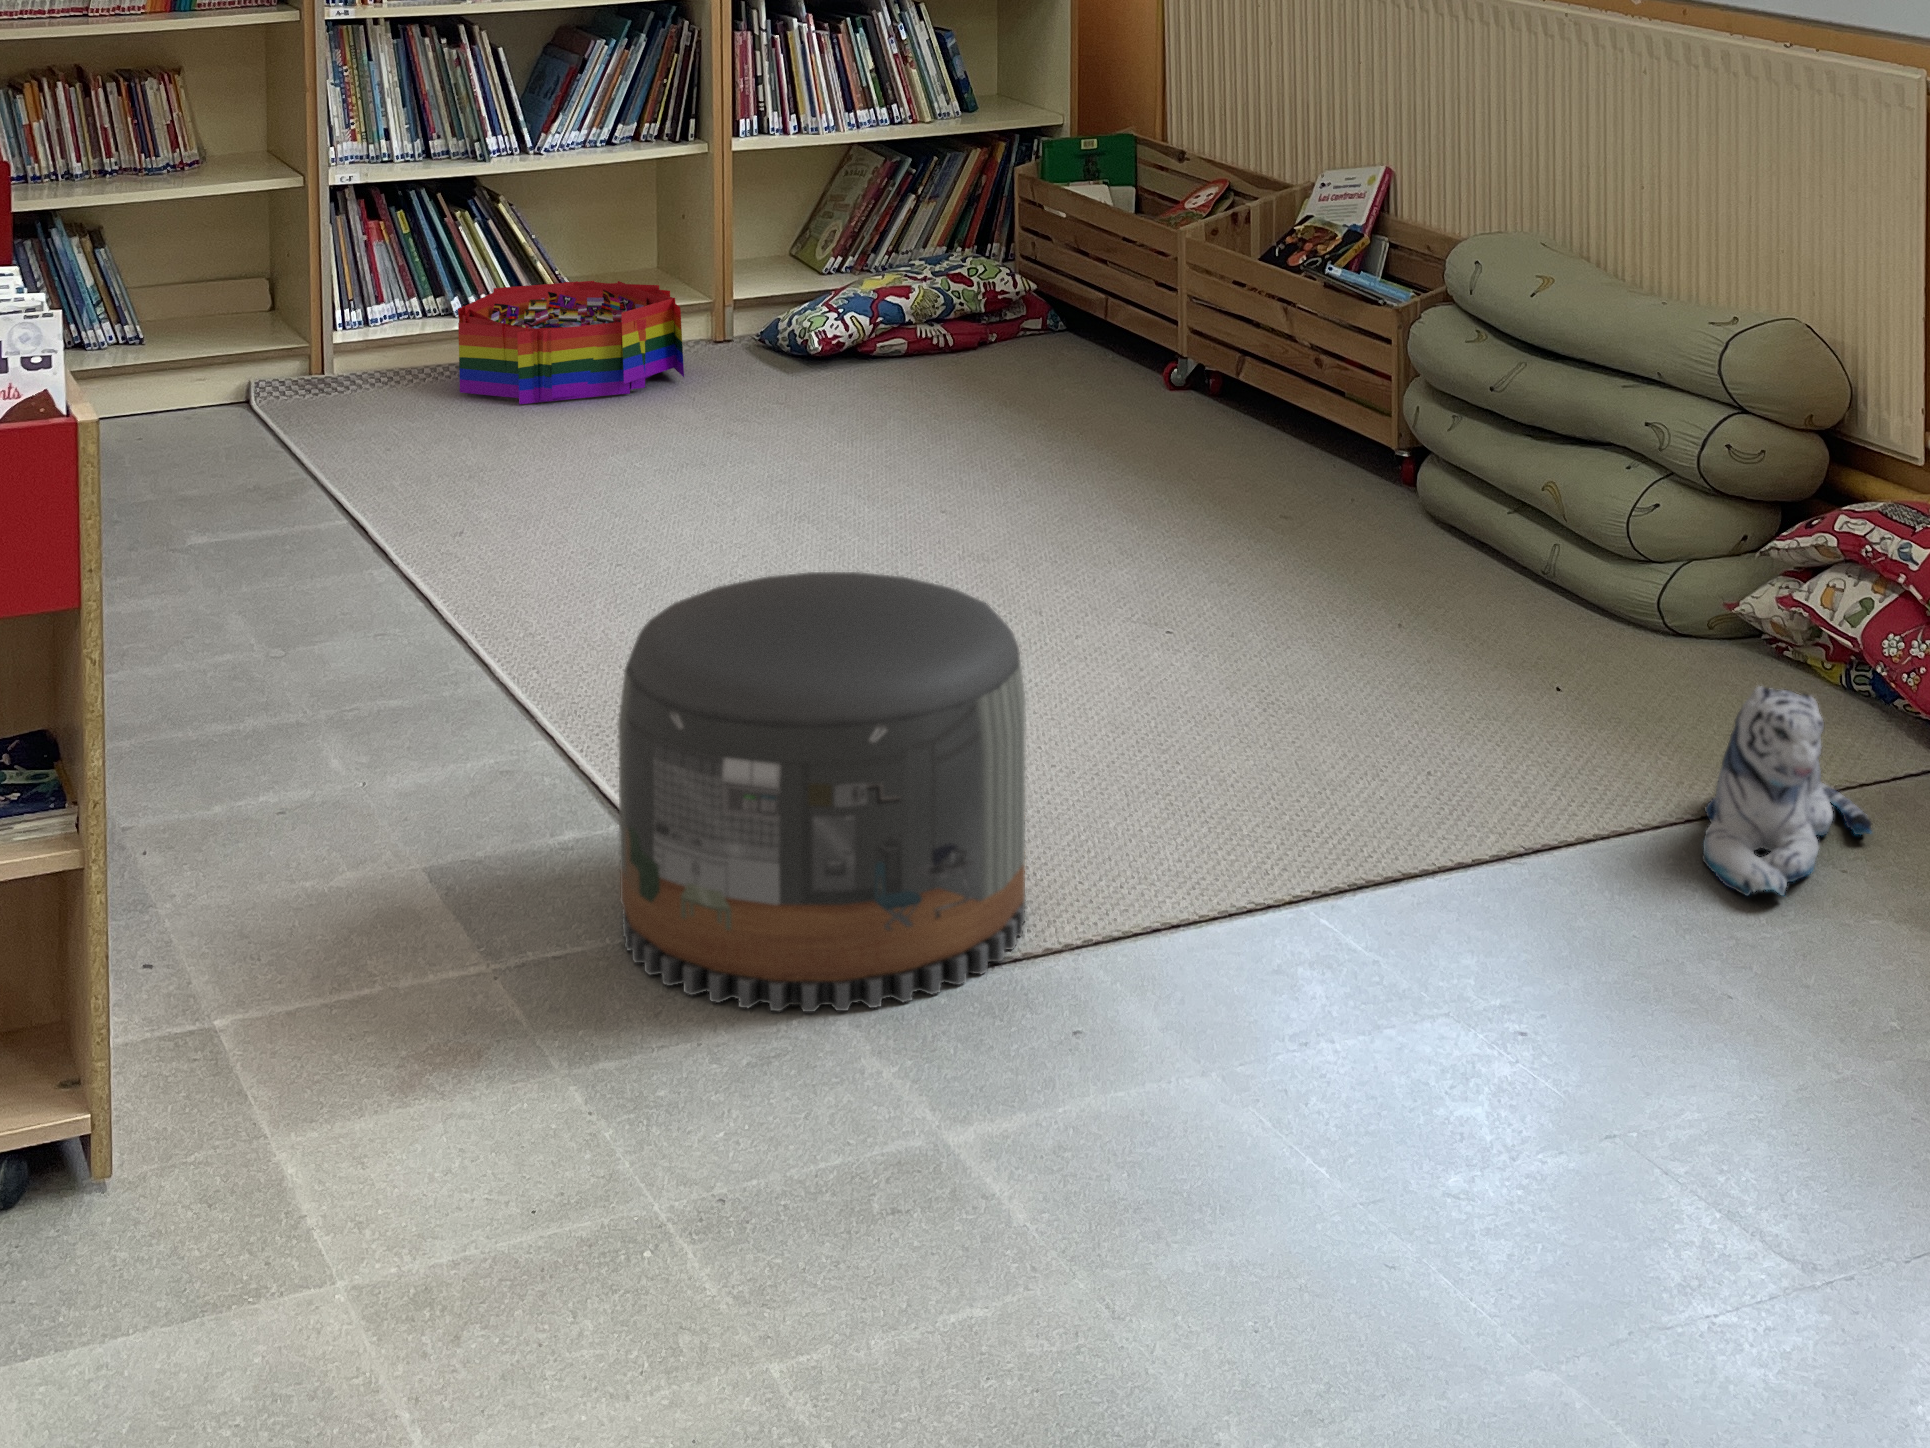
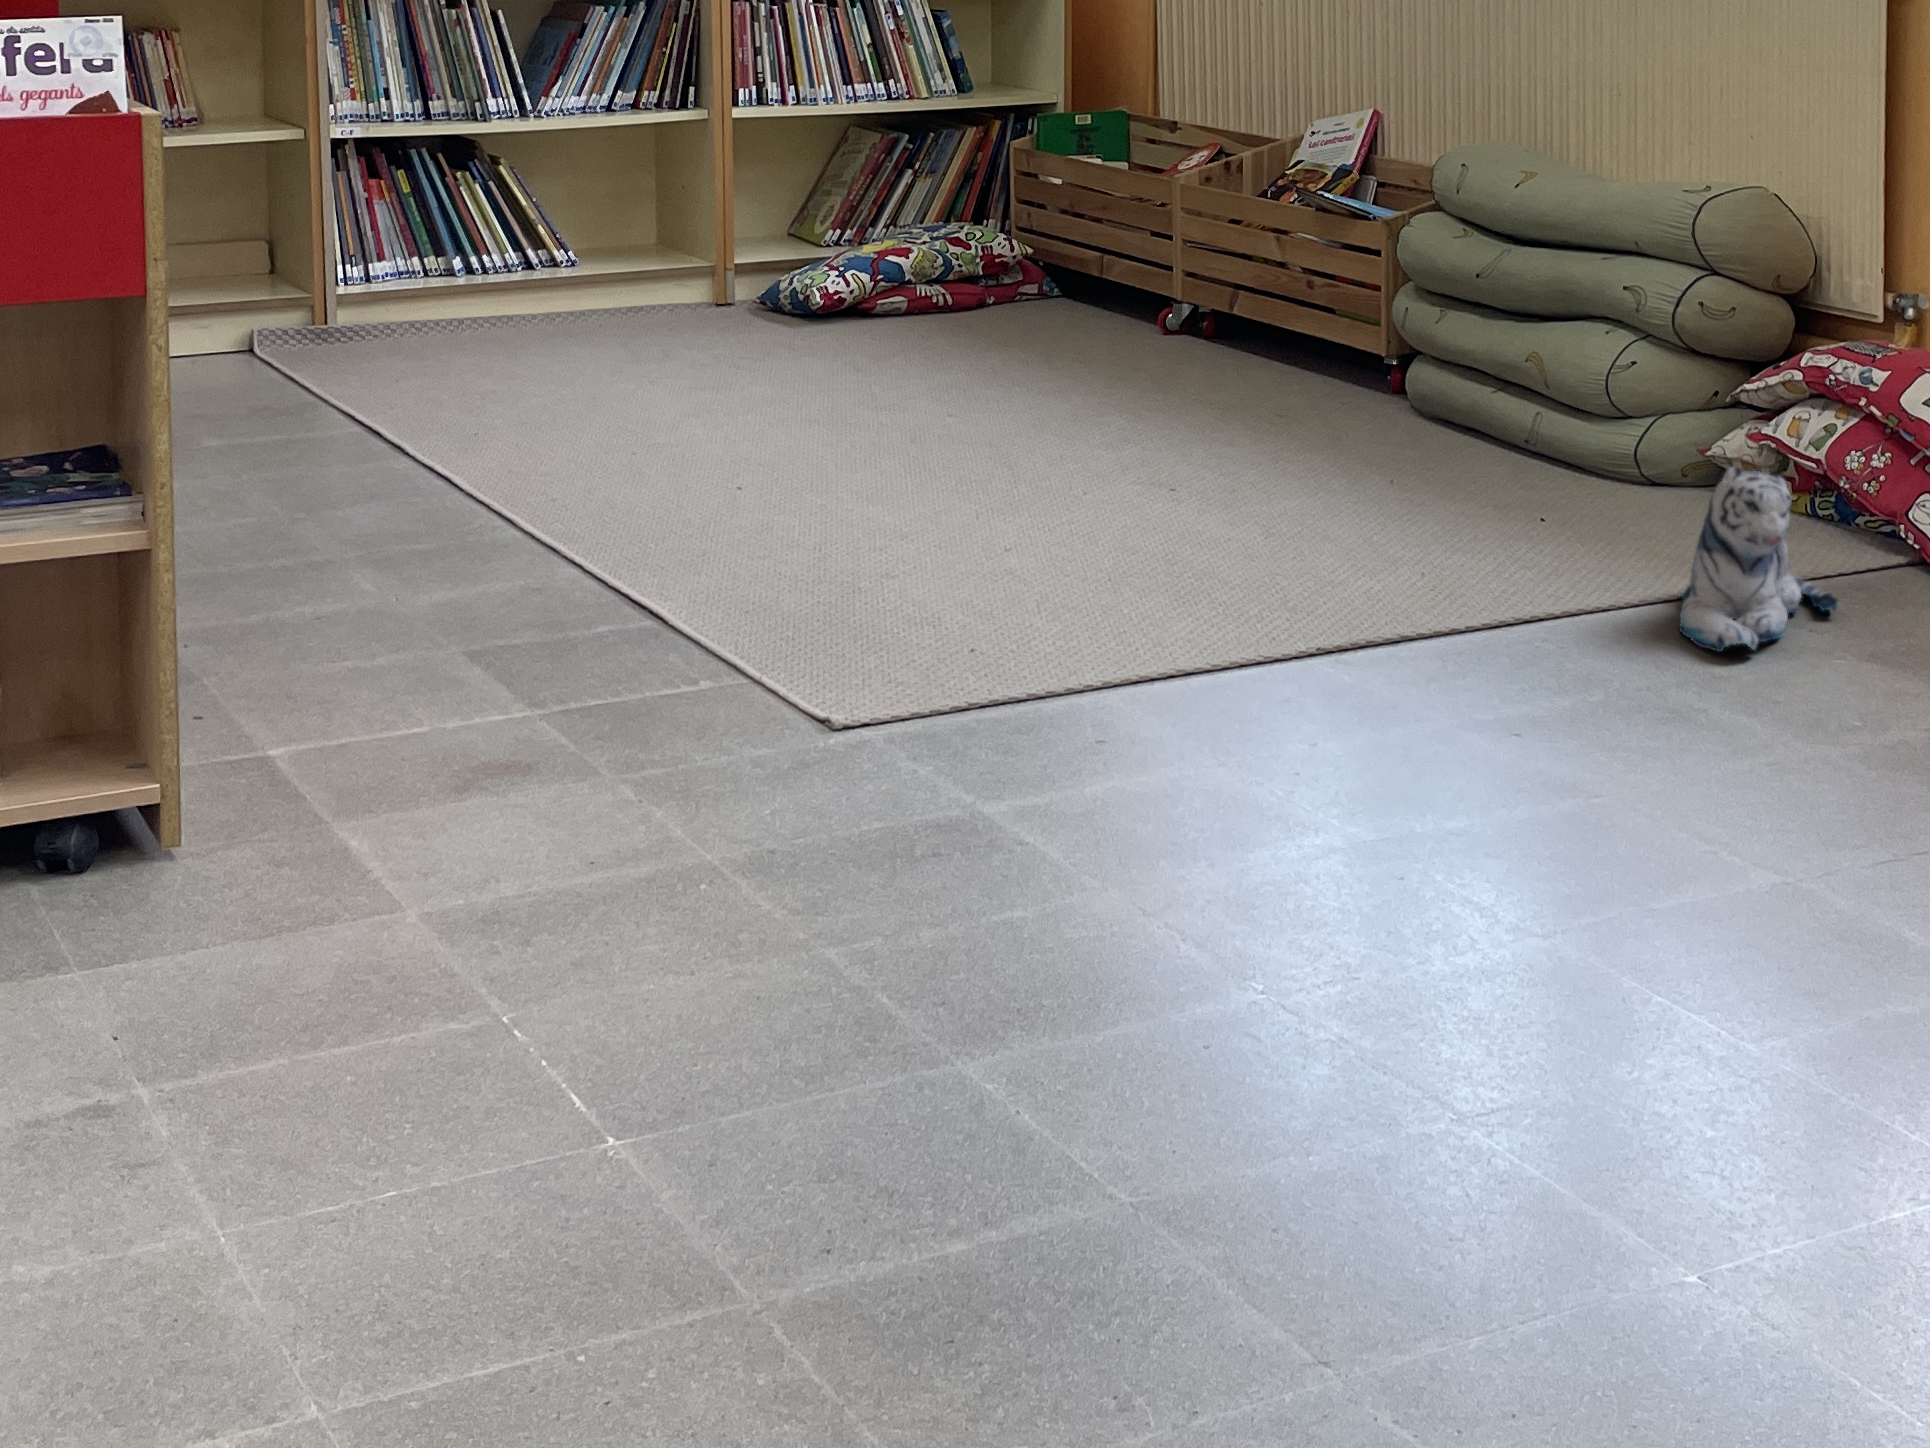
storage bin: present [458,281,684,404] -> none [461,243,687,350]
pouf: present [618,572,1026,1012] -> none [646,367,1039,745]

